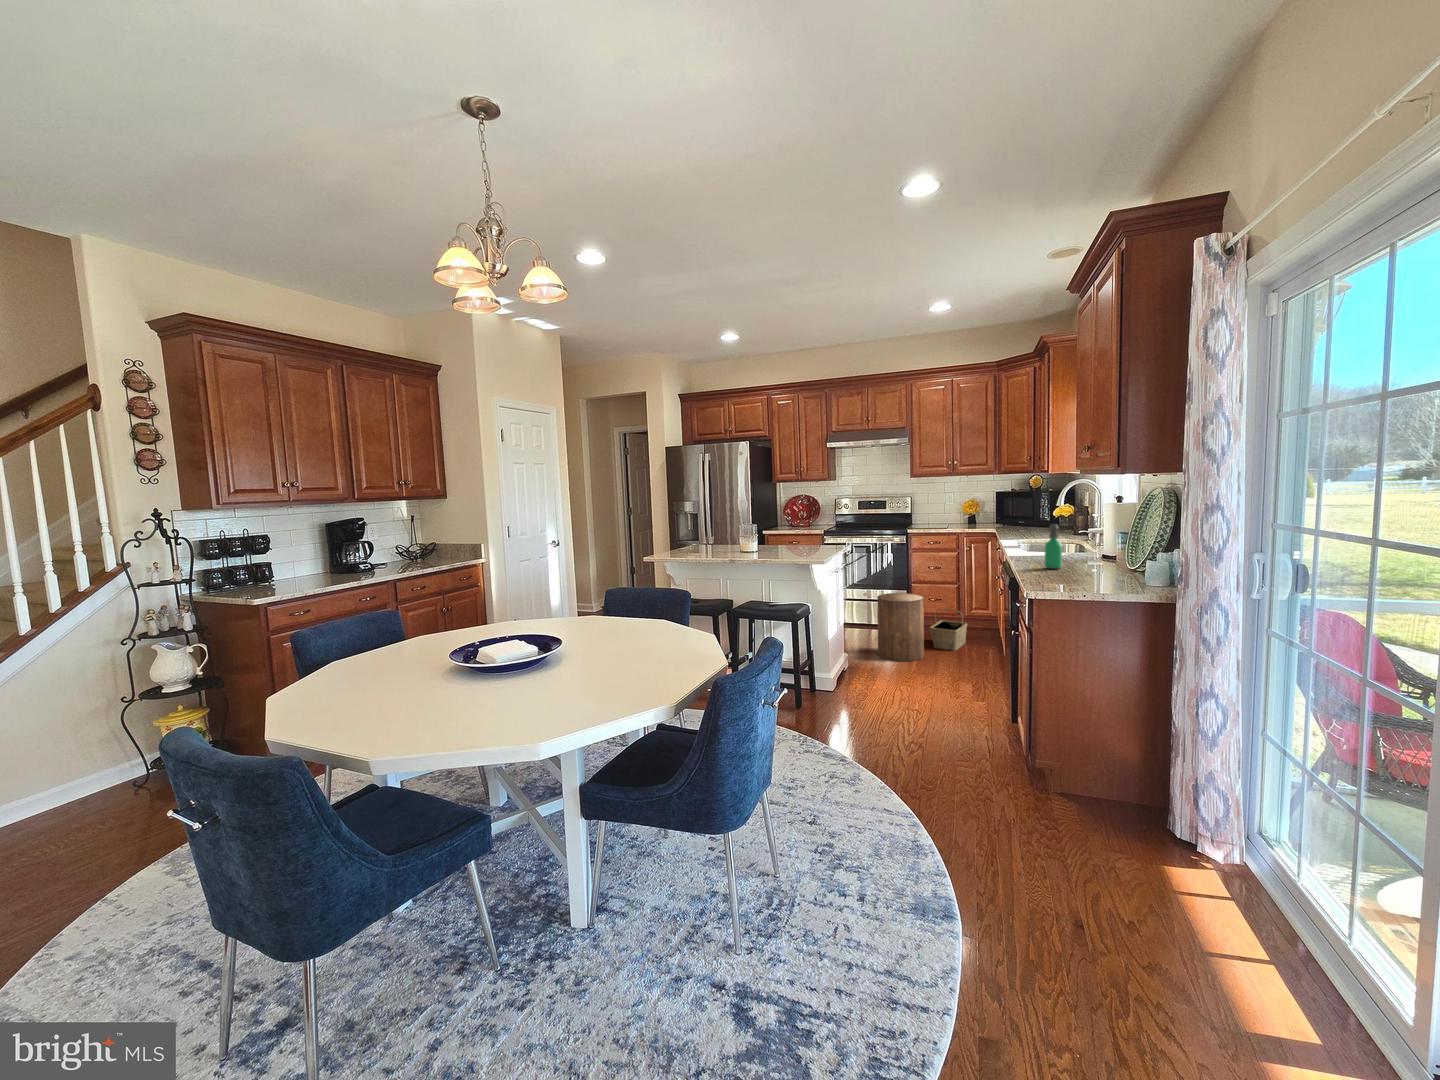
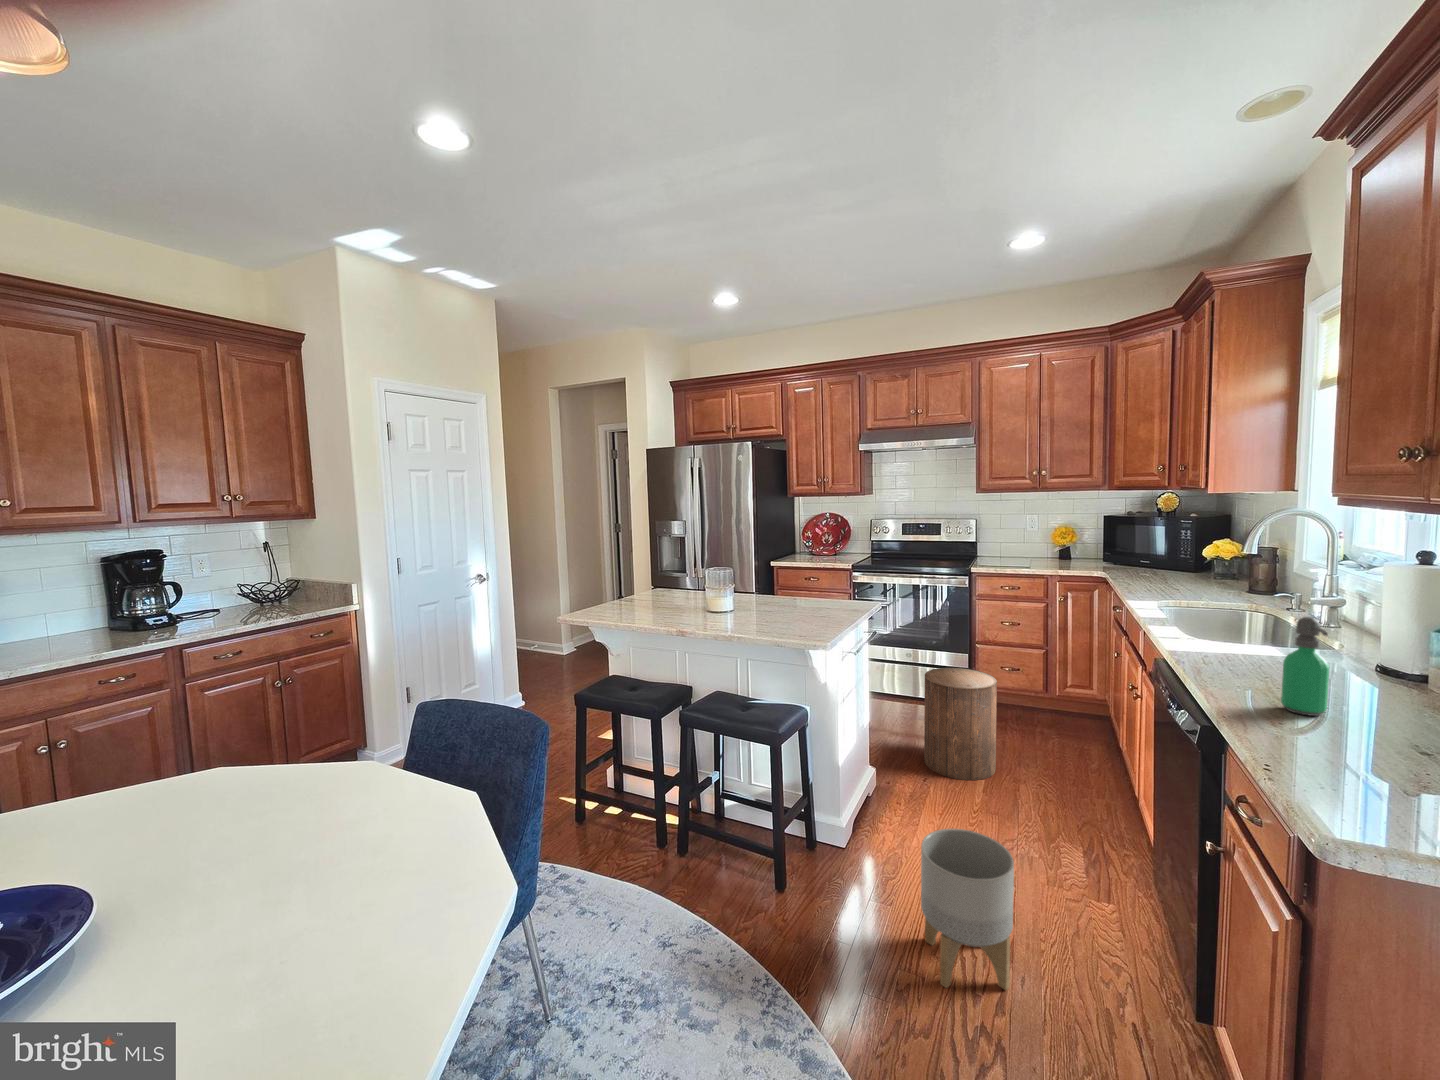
basket: present [929,609,967,651] -> none [1003,690,1062,759]
planter: none [879,655,927,730] -> present [921,829,1014,990]

